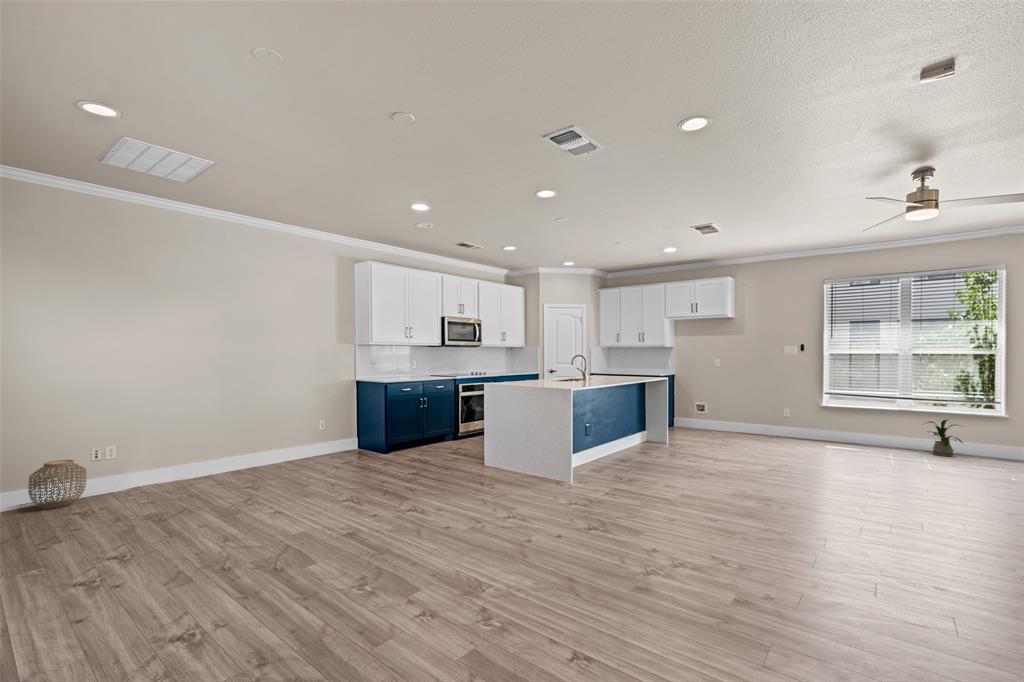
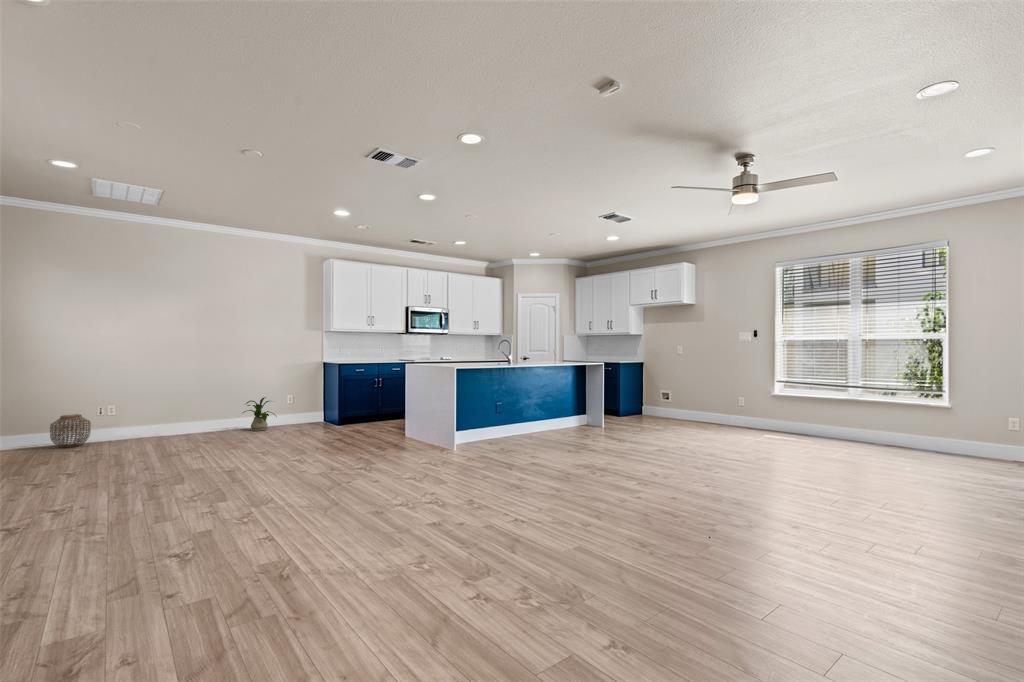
house plant: present [930,420,962,456] -> present [243,397,276,431]

